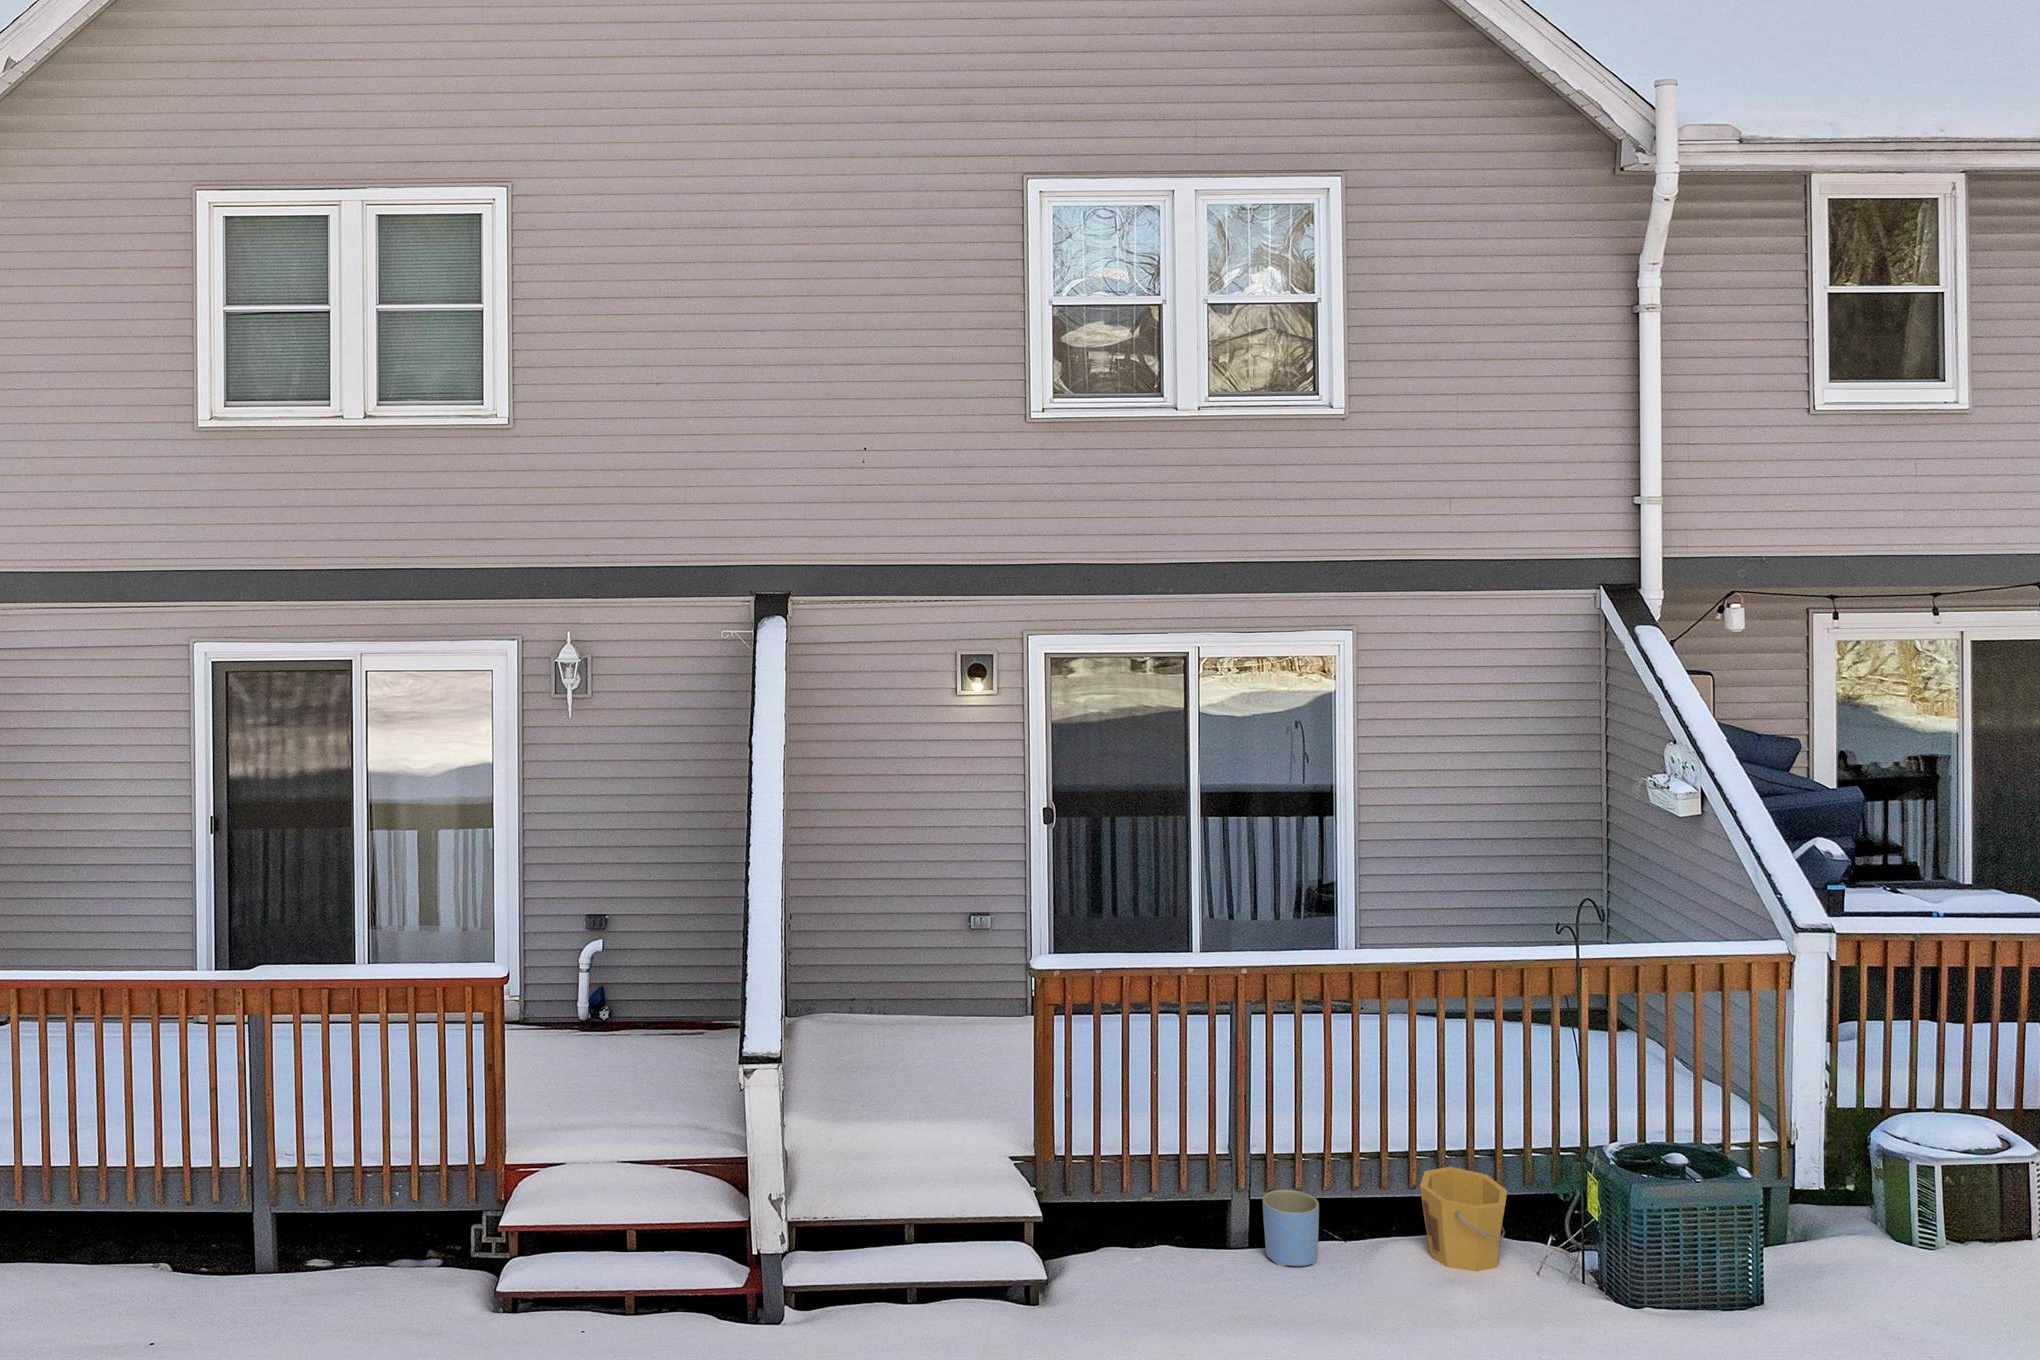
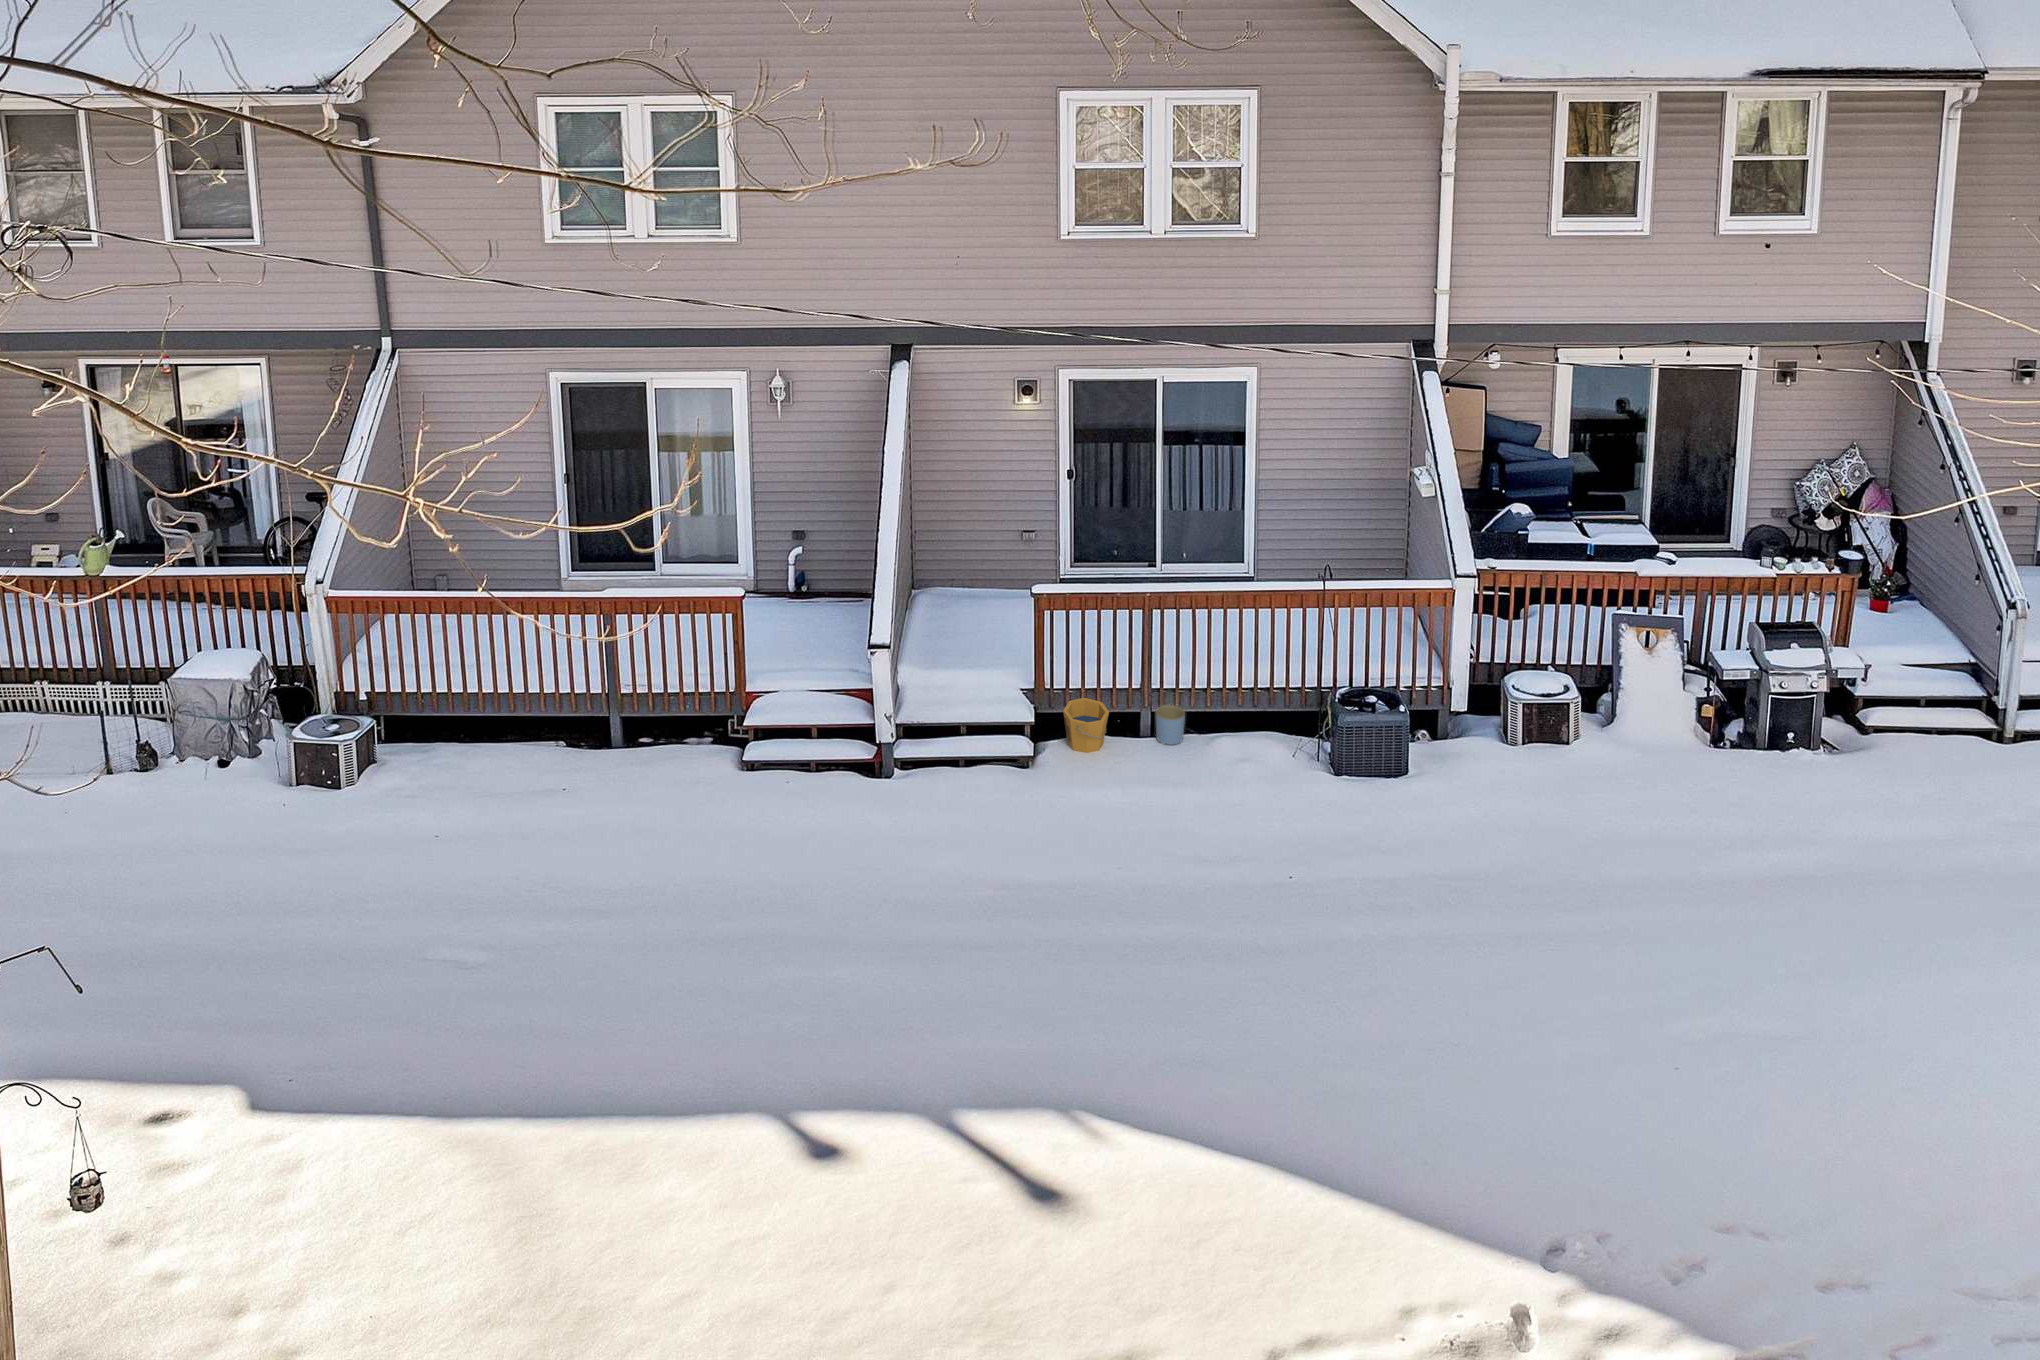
bucket: present [1420,1167,1507,1271] -> present [1063,698,1109,753]

